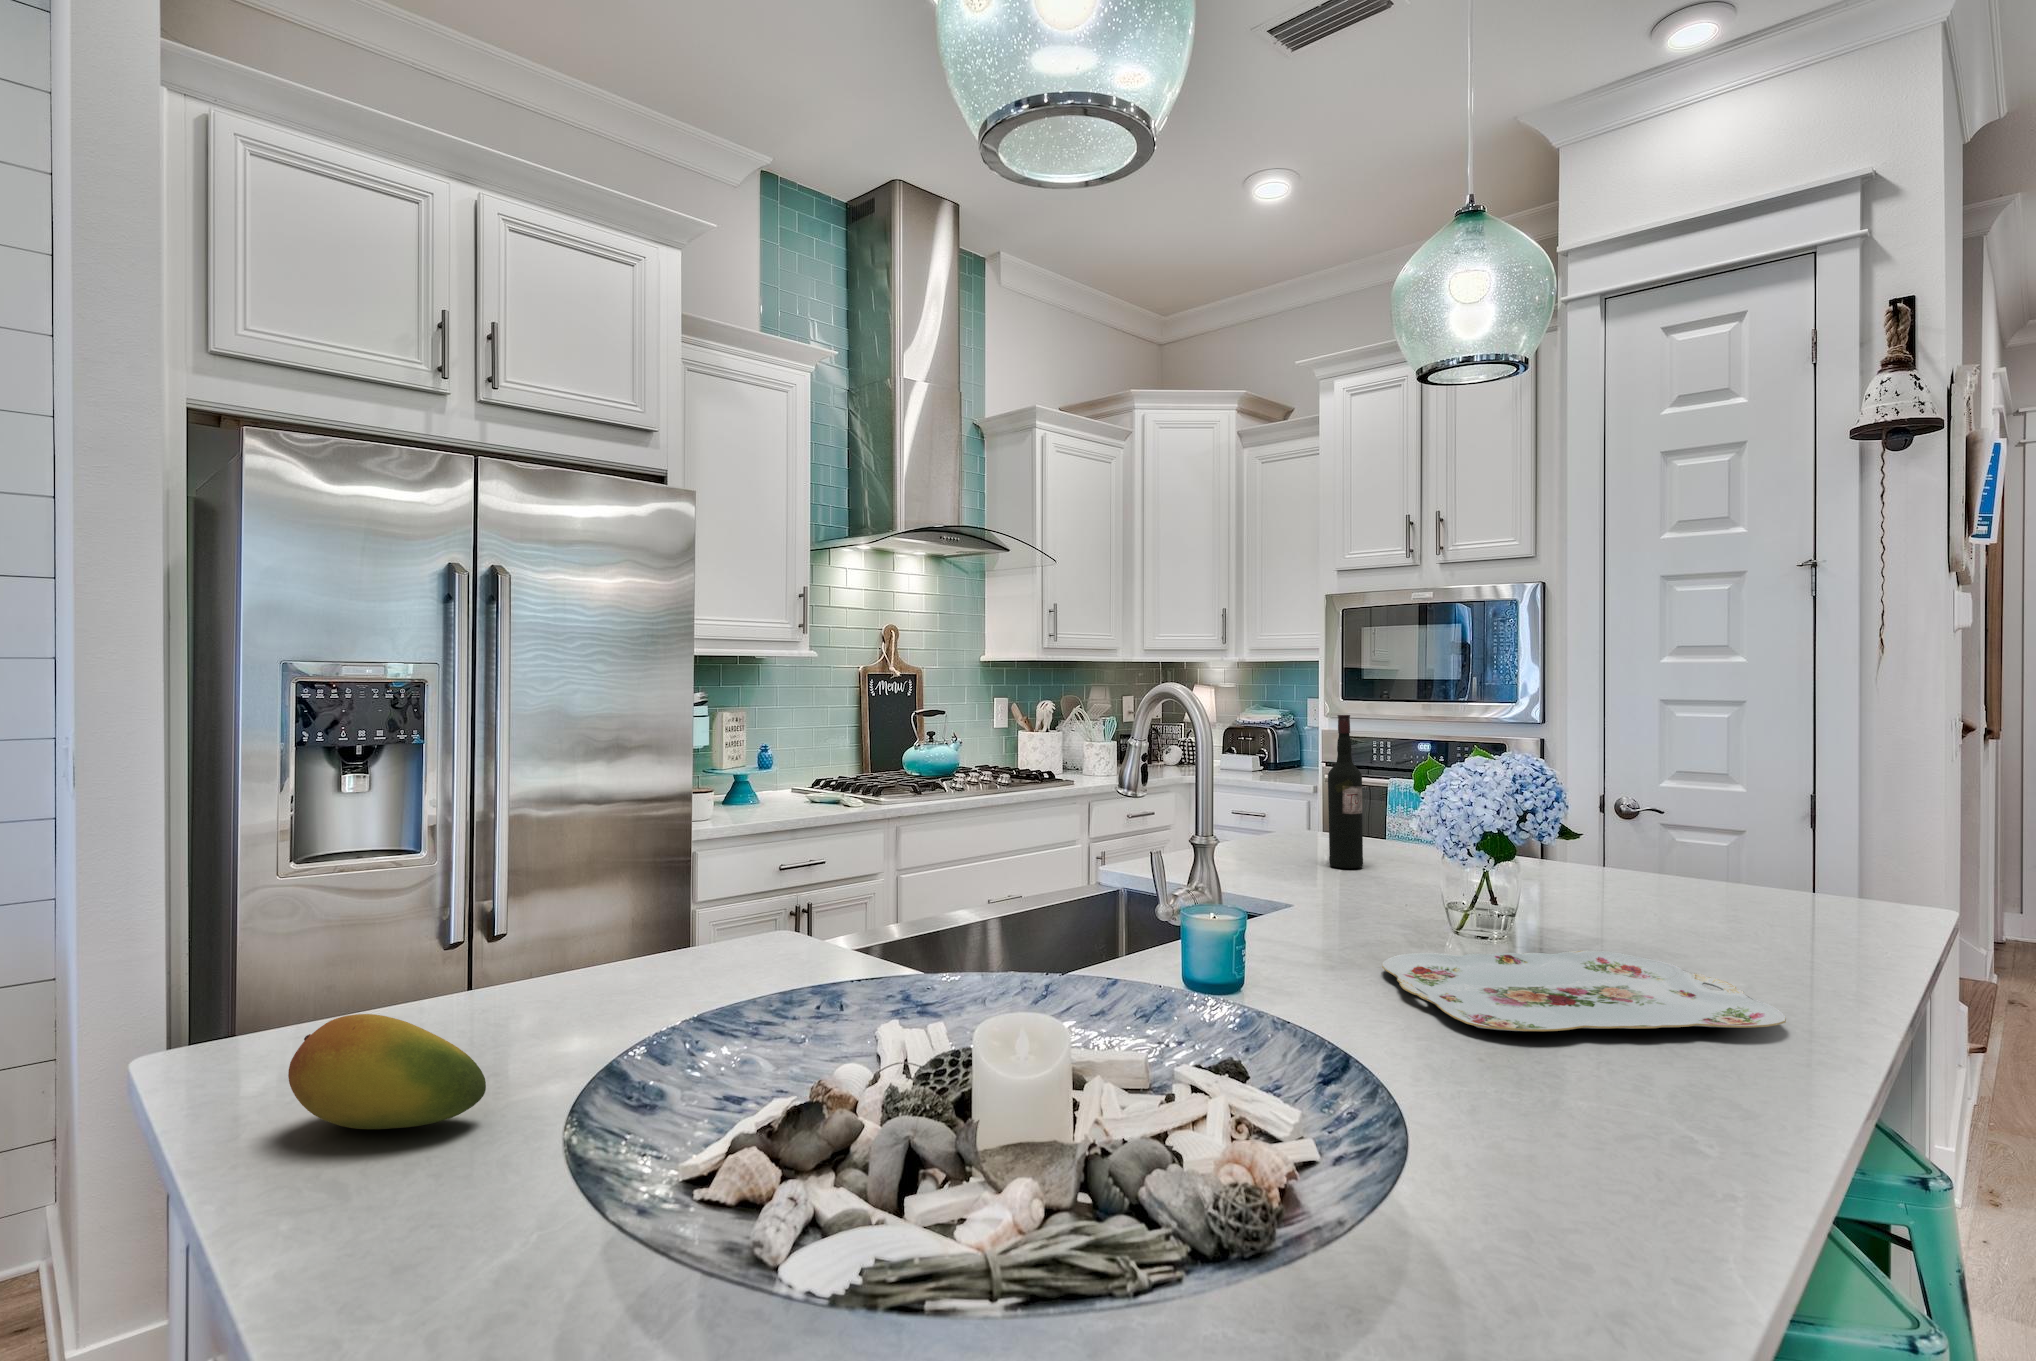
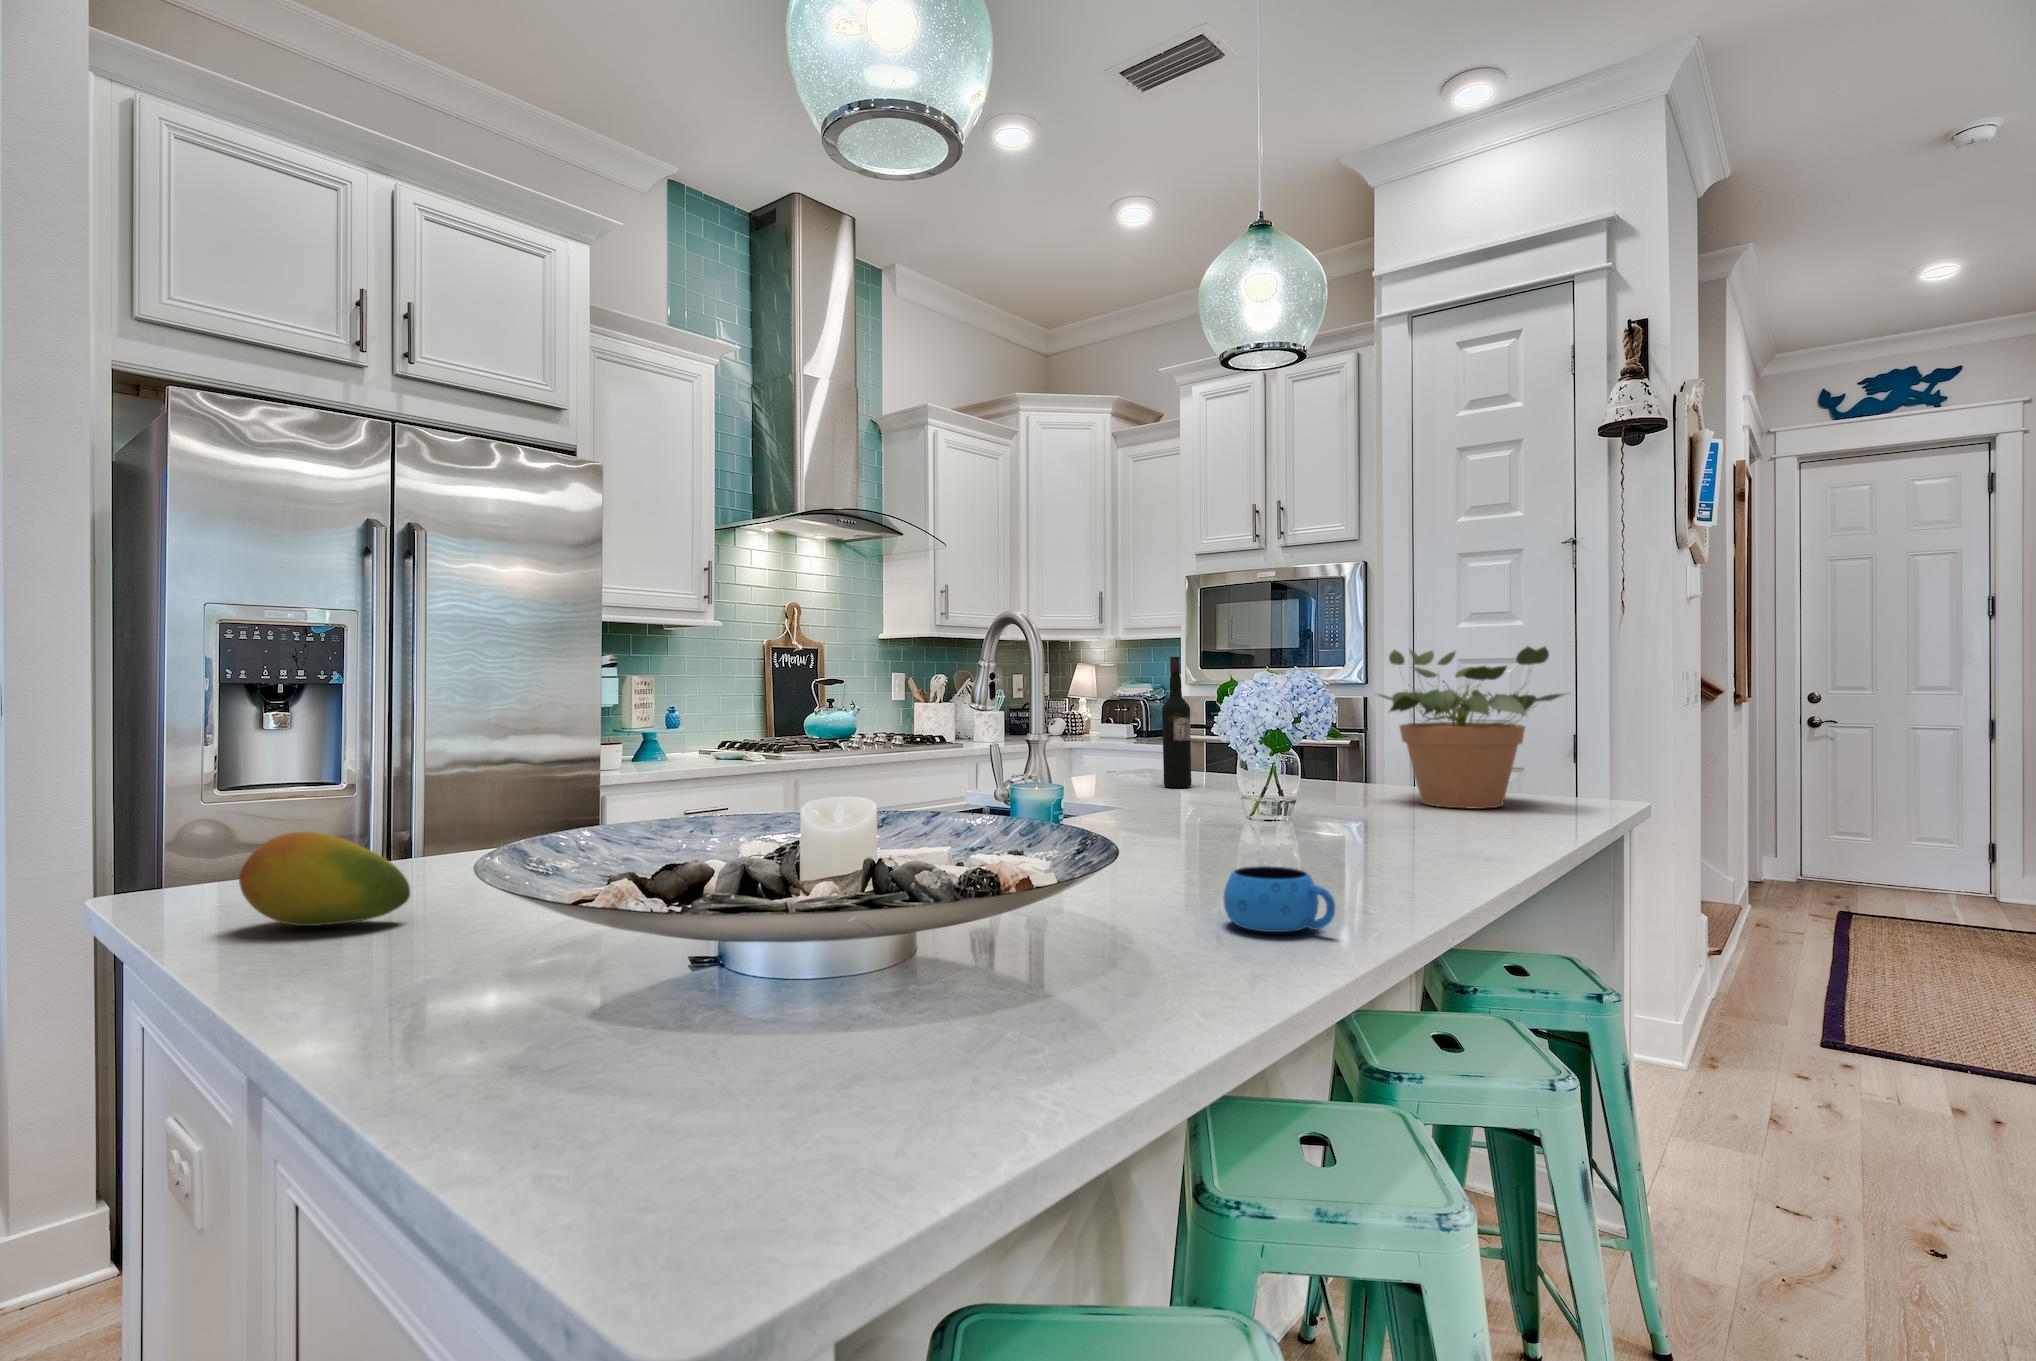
potted plant: none [1597,717,1874,920] -> present [1379,646,1564,809]
serving tray: present [1382,951,1786,1031] -> none [1176,822,1471,862]
mug: none [1515,1093,1688,1203] -> present [1223,866,1335,932]

